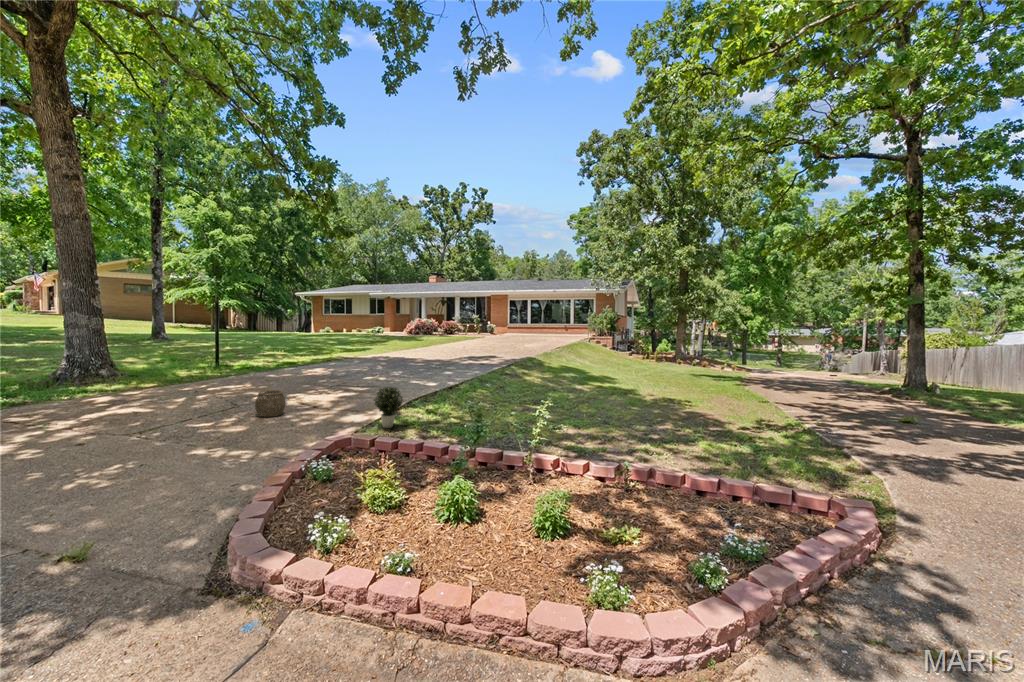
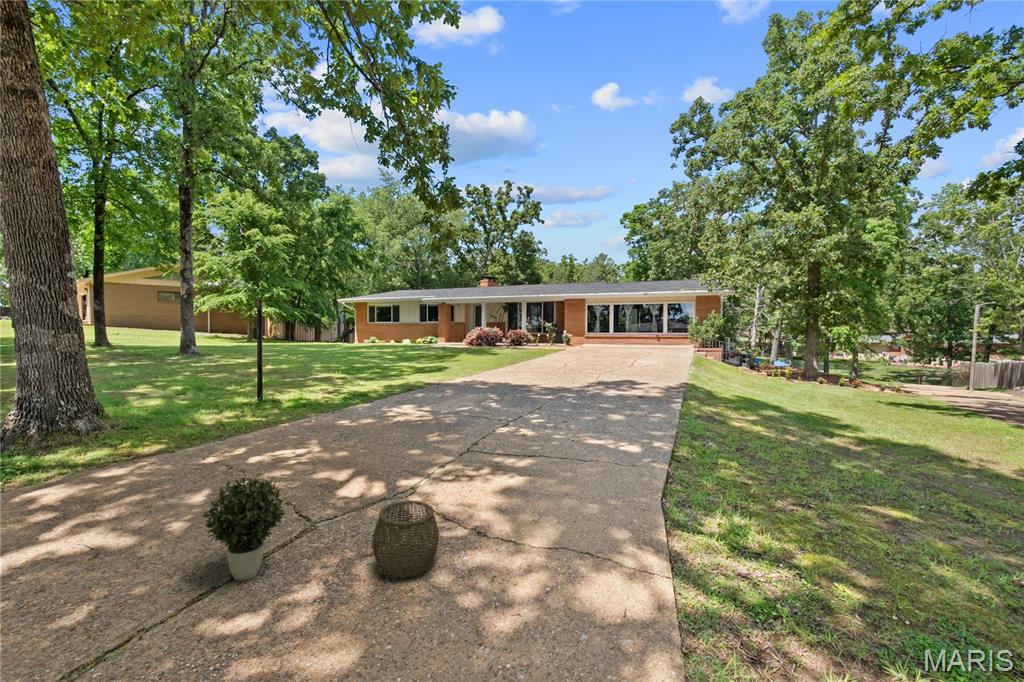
potted plant: present [374,387,403,428] -> present [202,477,284,581]

